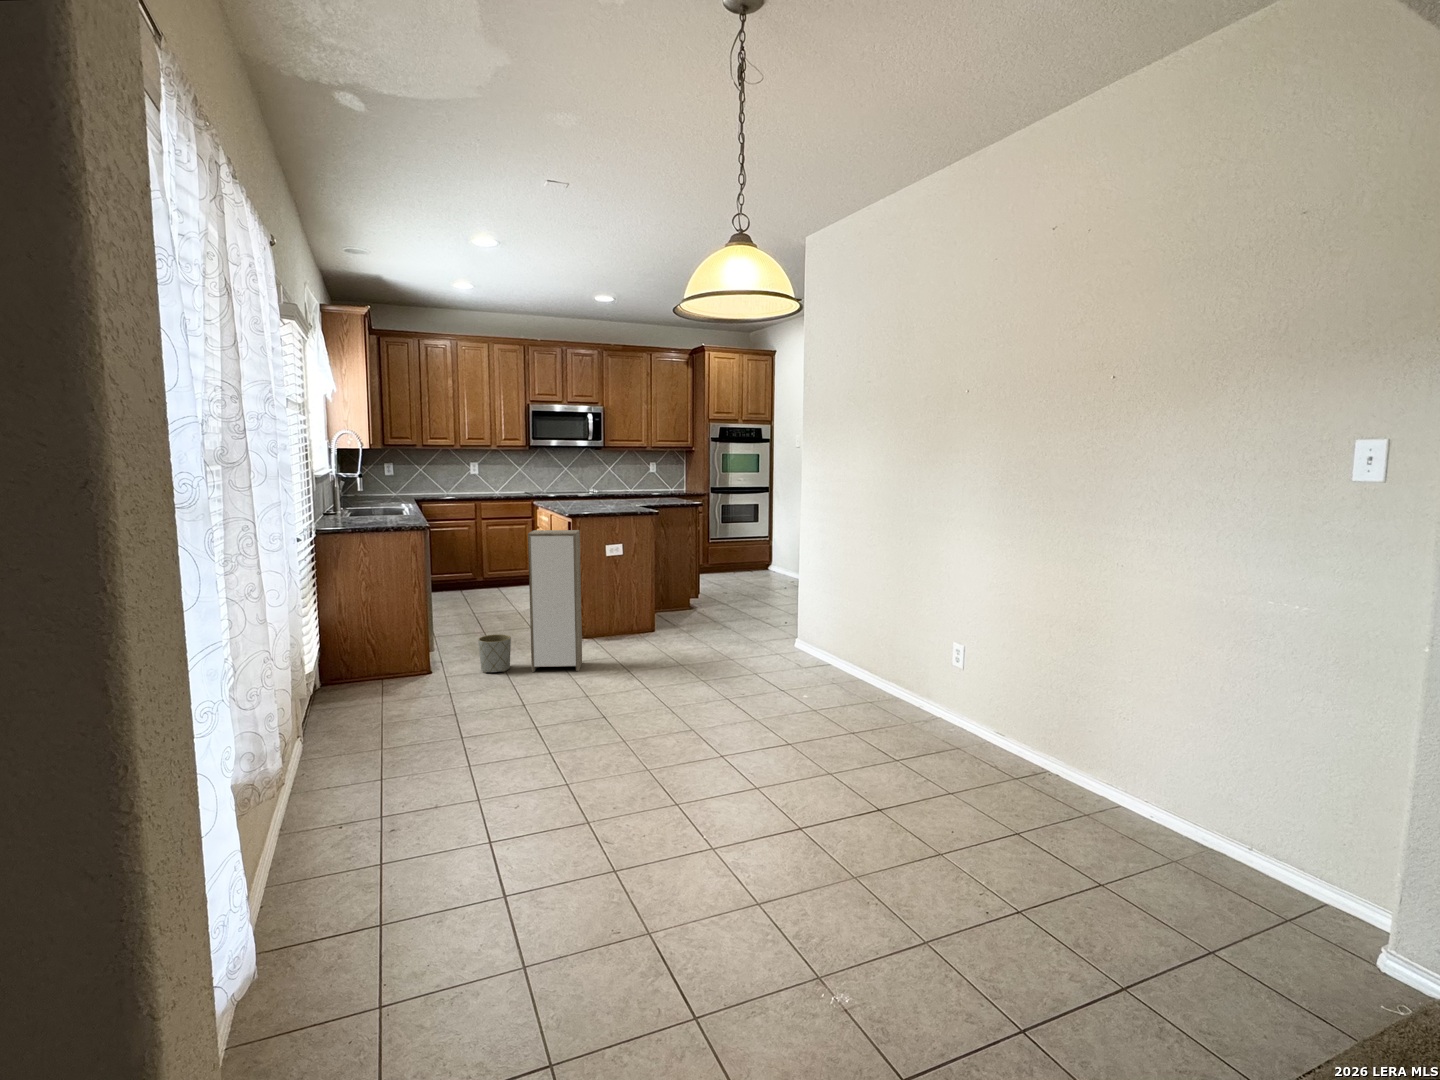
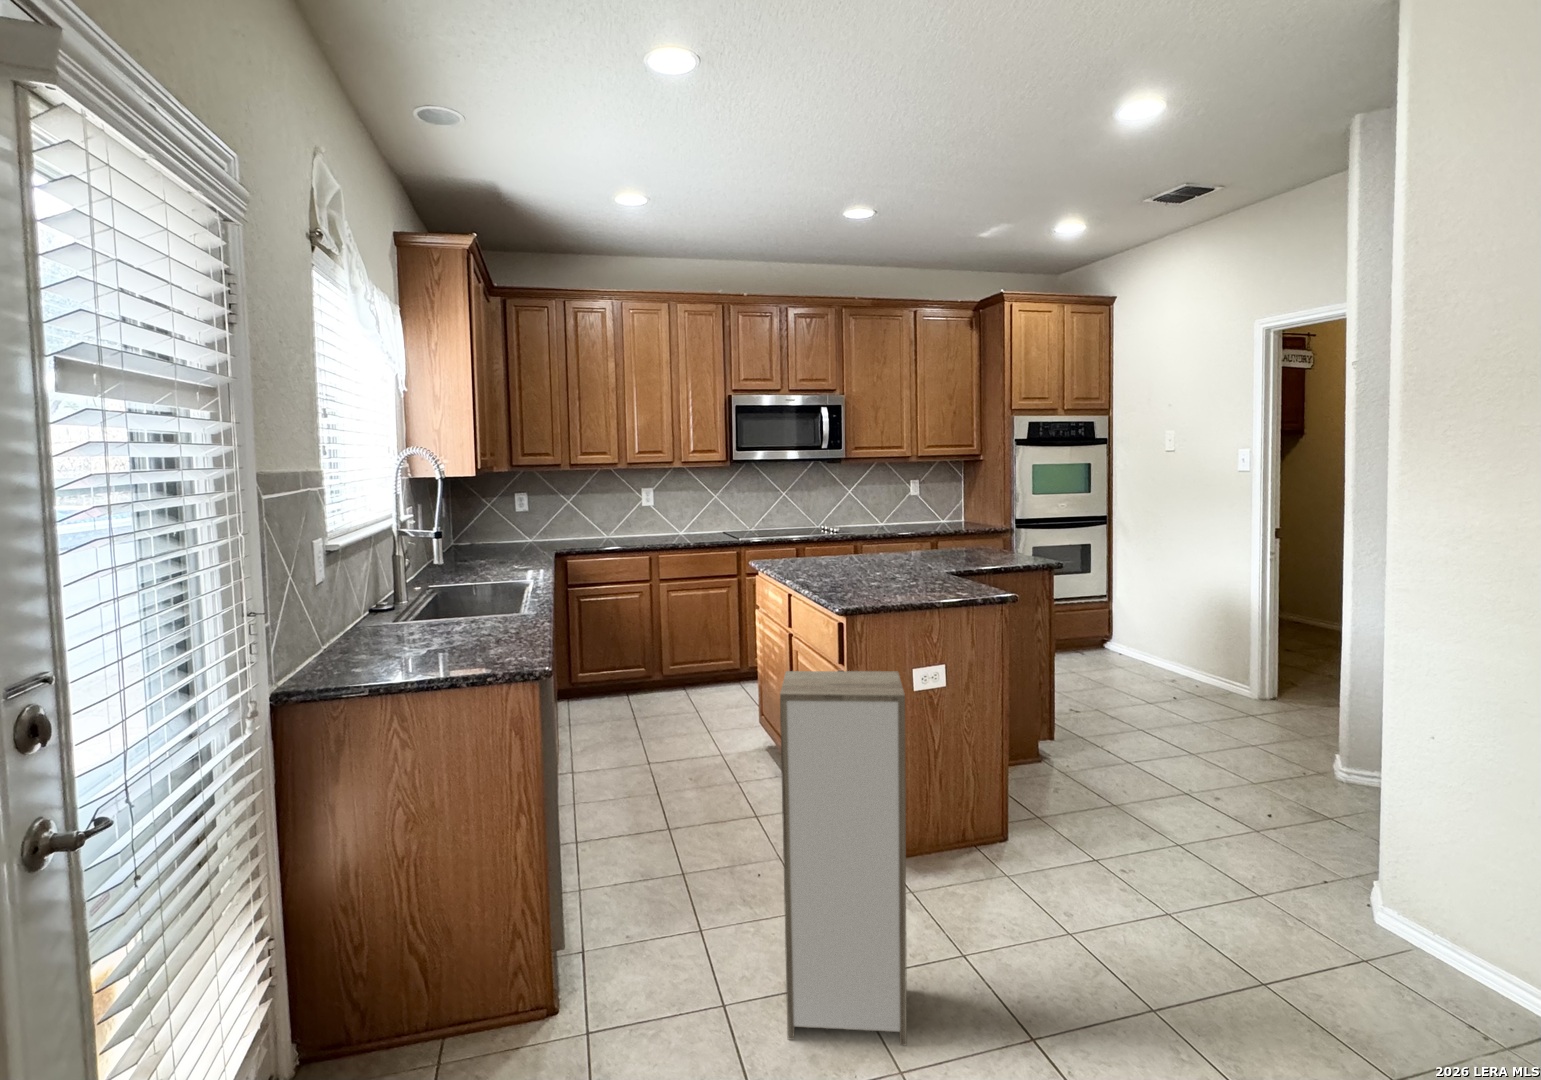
planter: present [478,634,511,673] -> none [657,917,733,1036]

